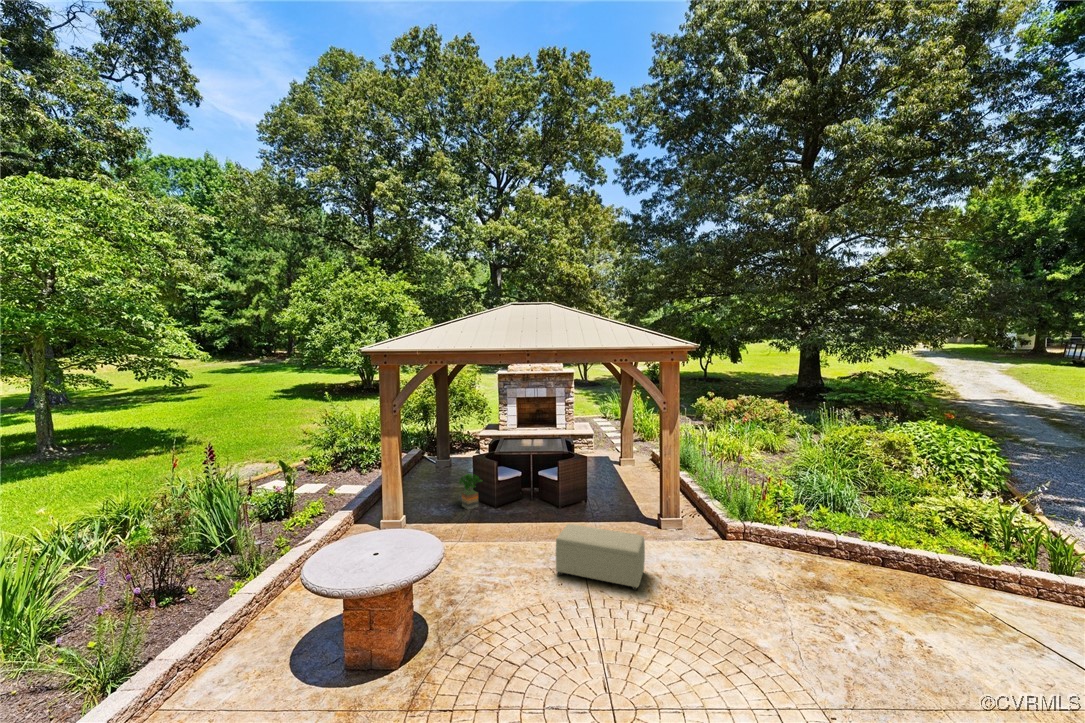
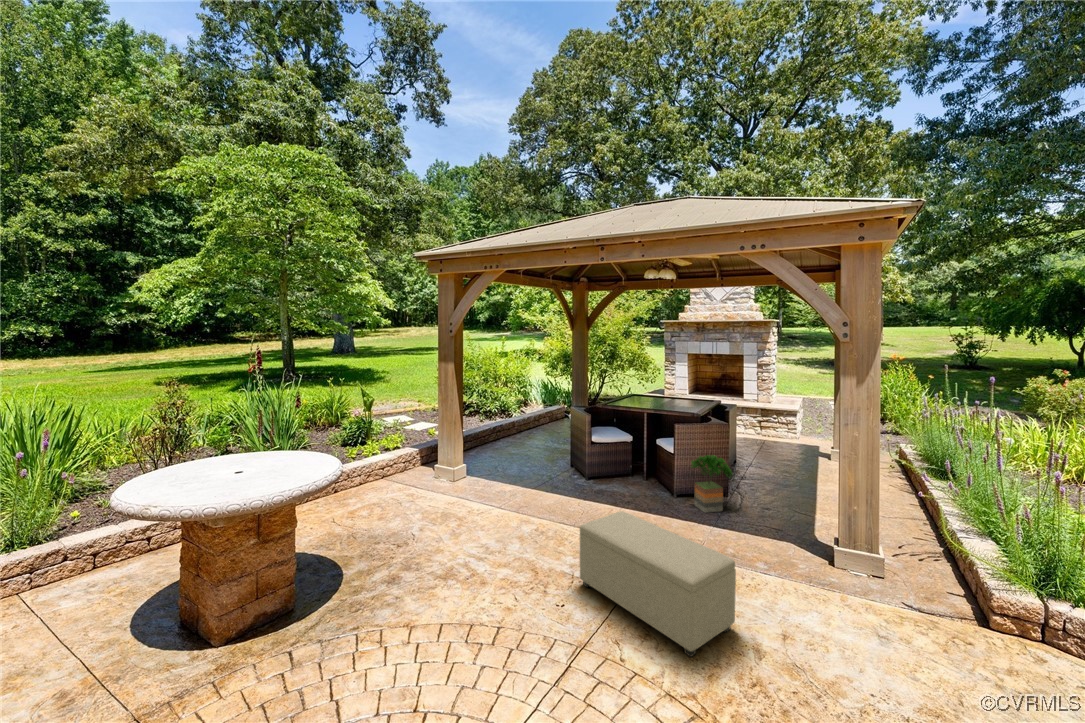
potted tree: present [459,474,481,510] -> present [691,455,733,513]

